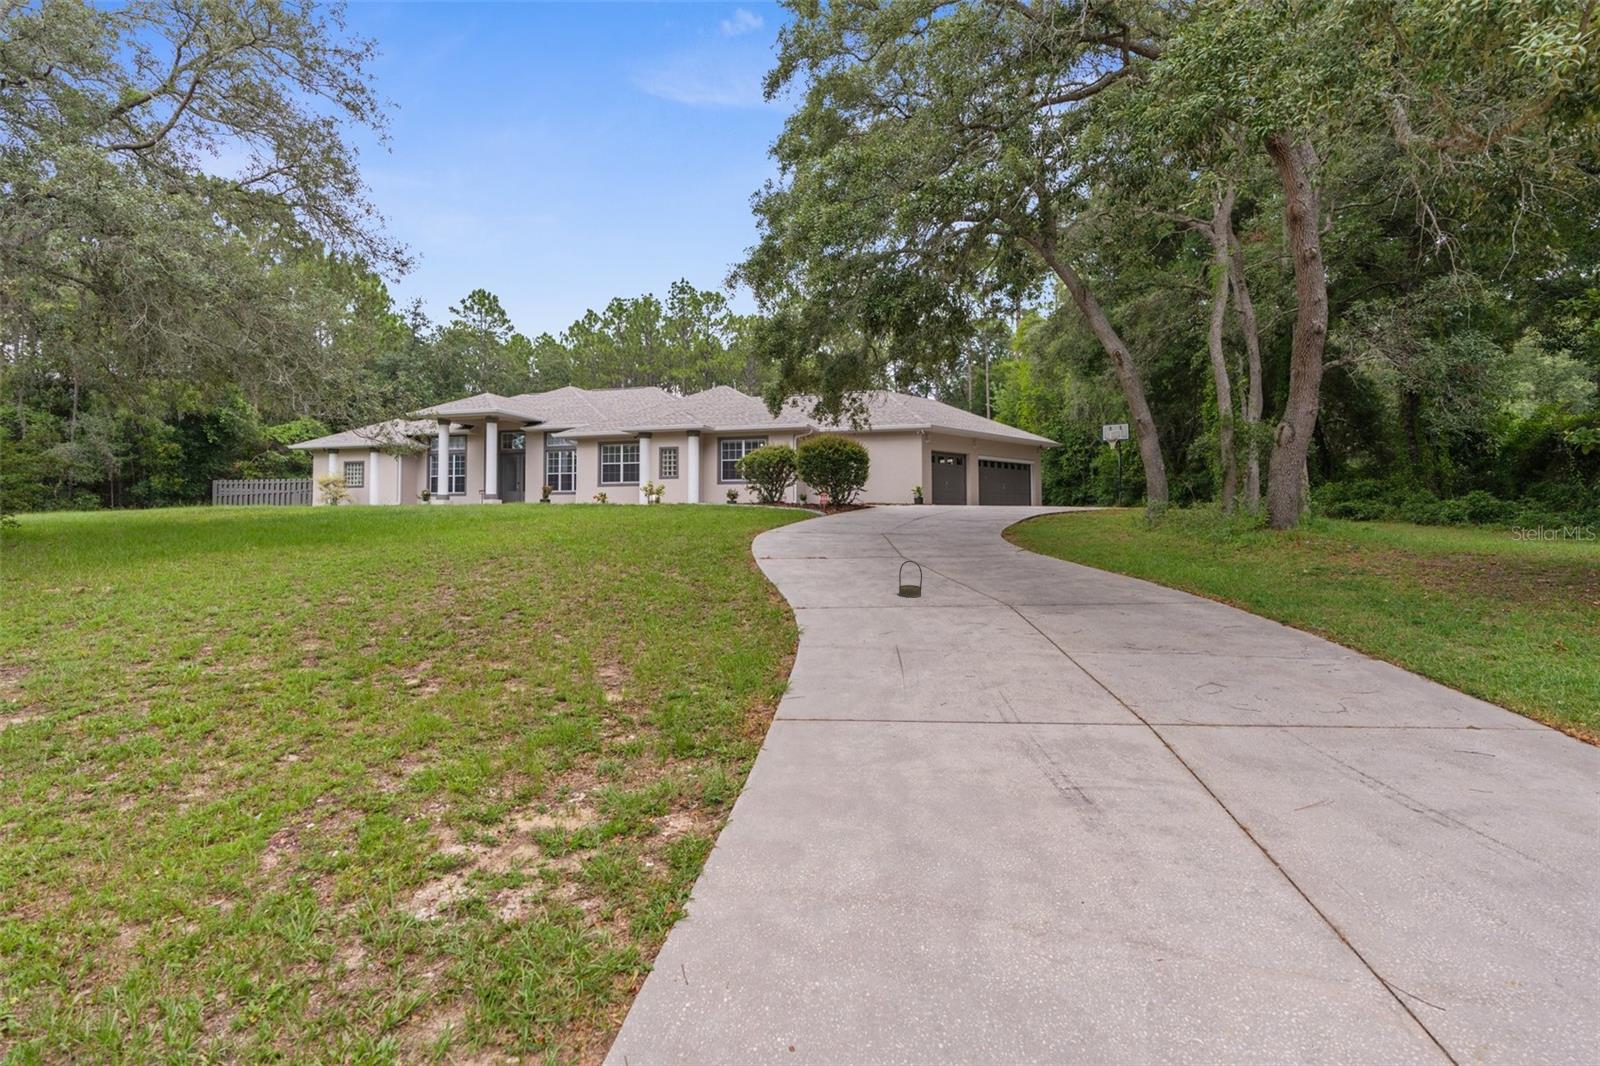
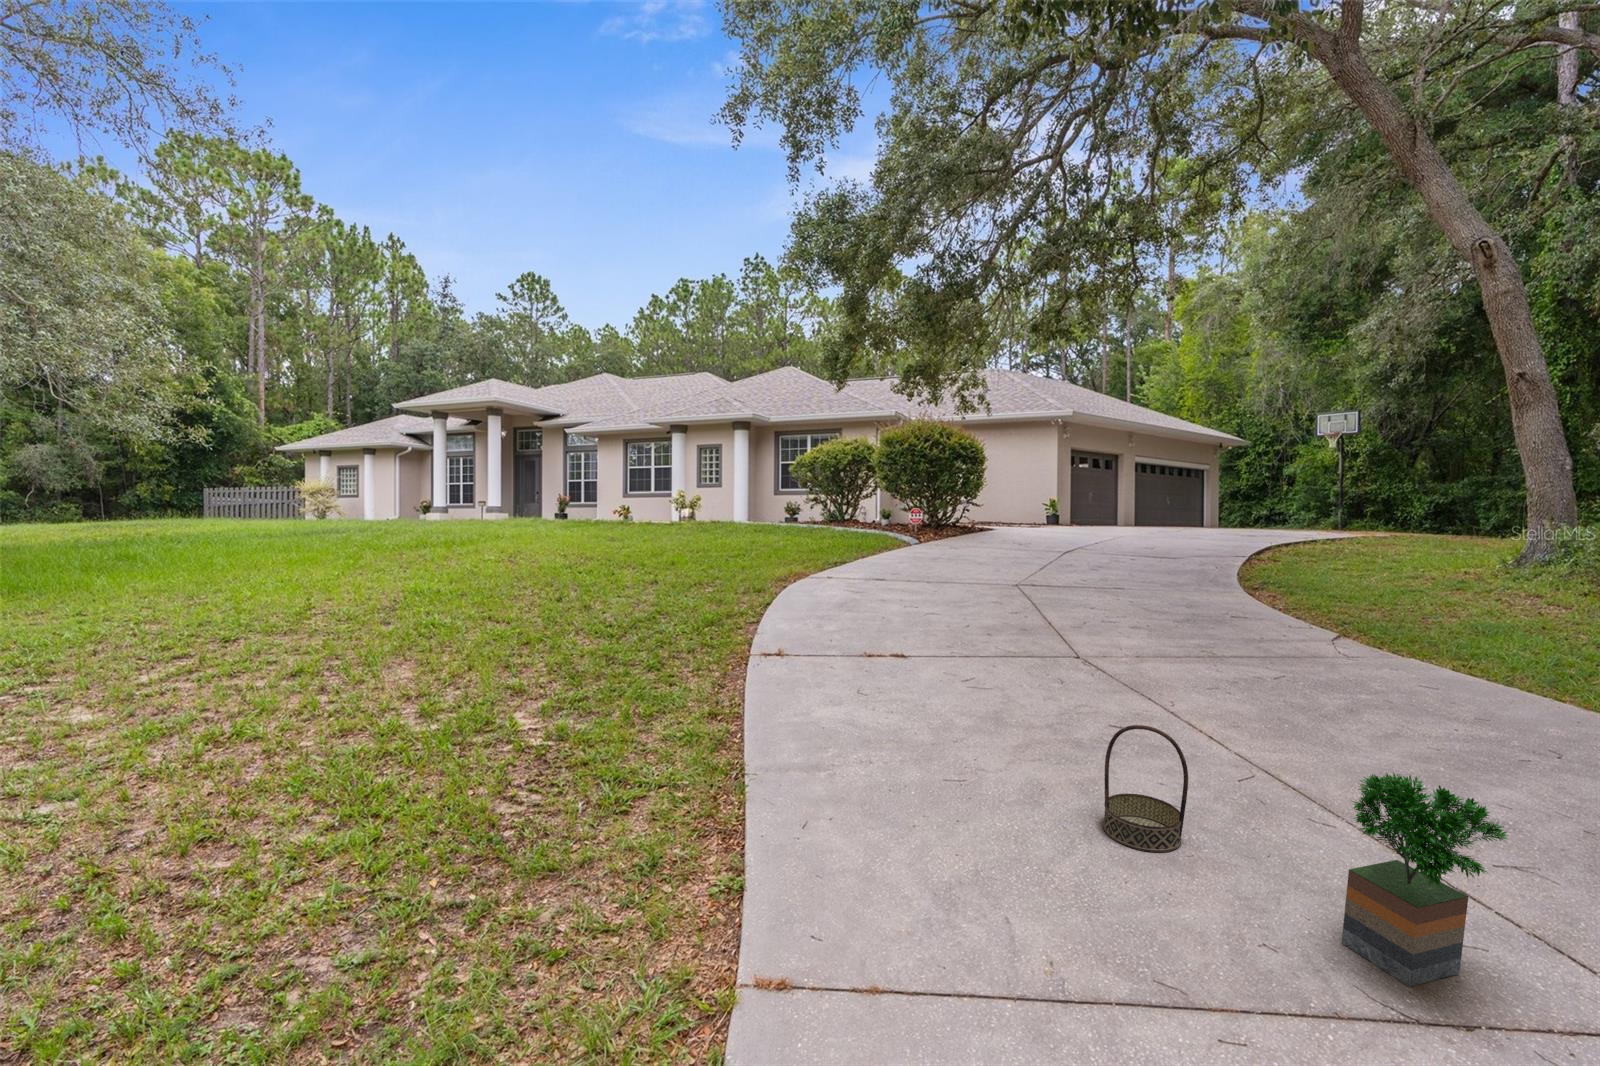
potted tree: none [951,561,985,611] -> present [1342,773,1508,987]

